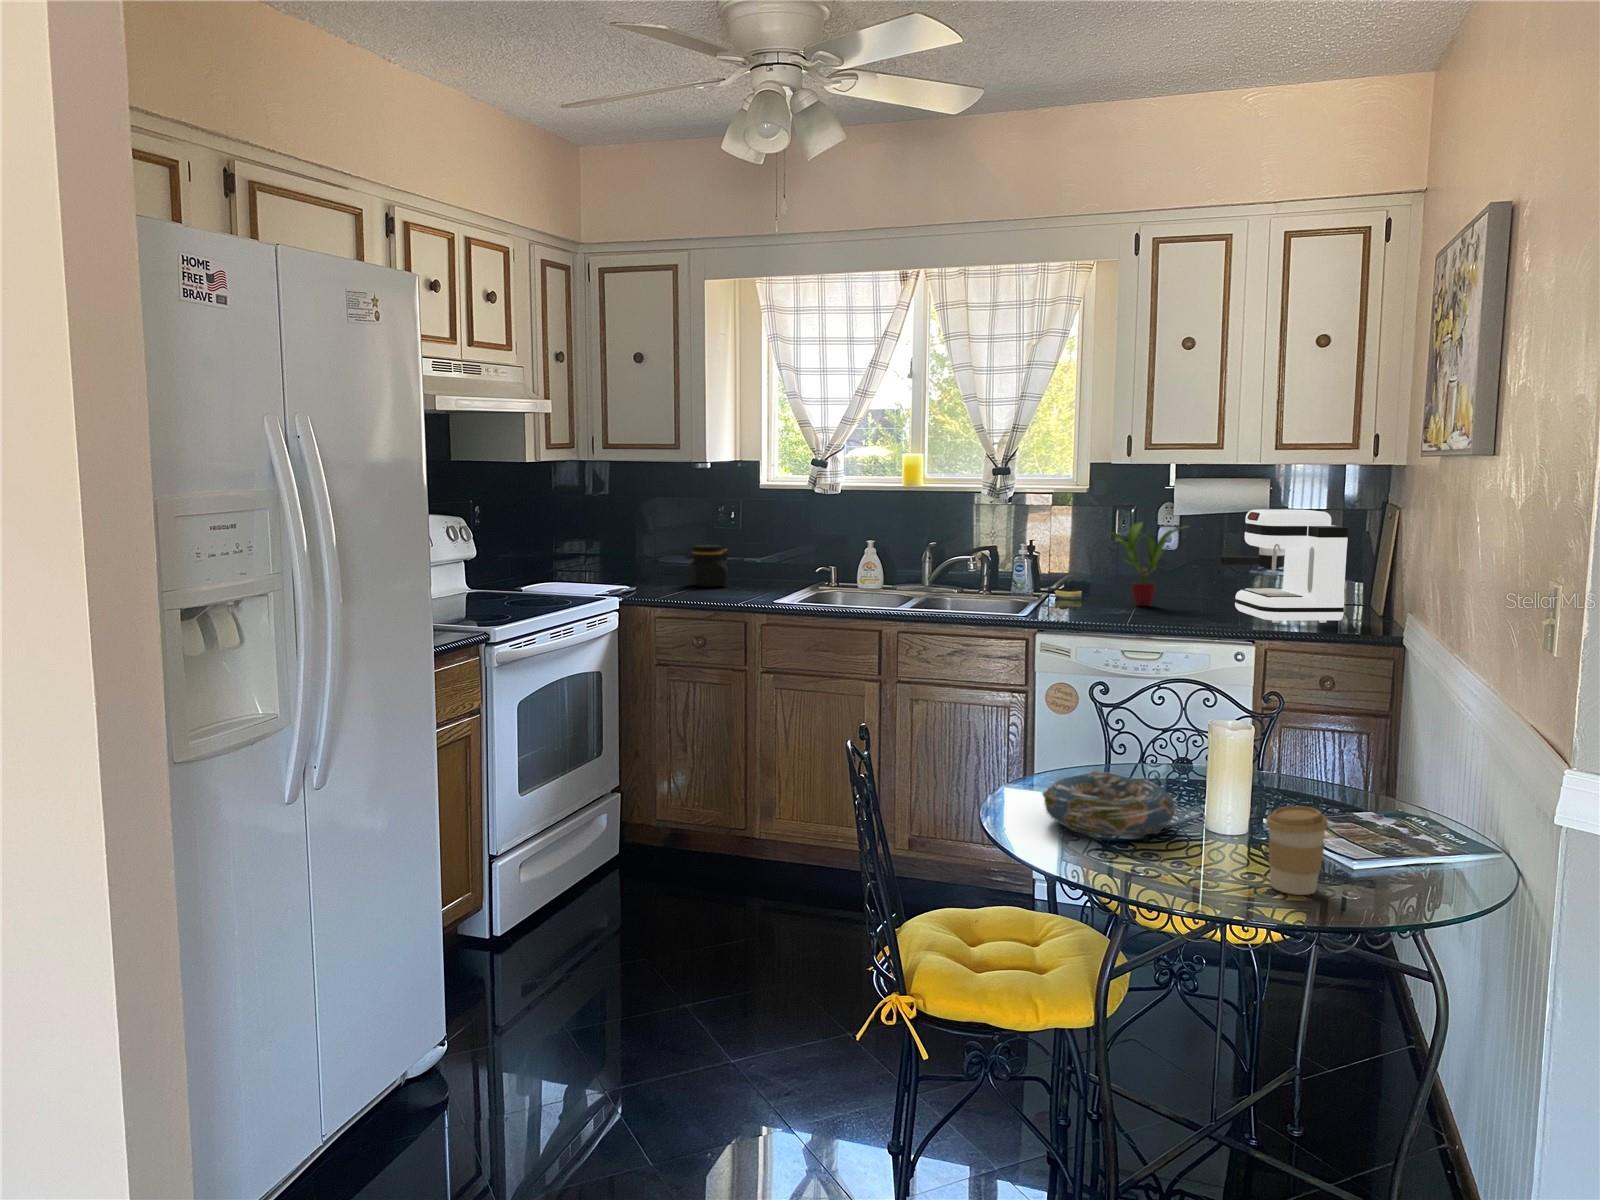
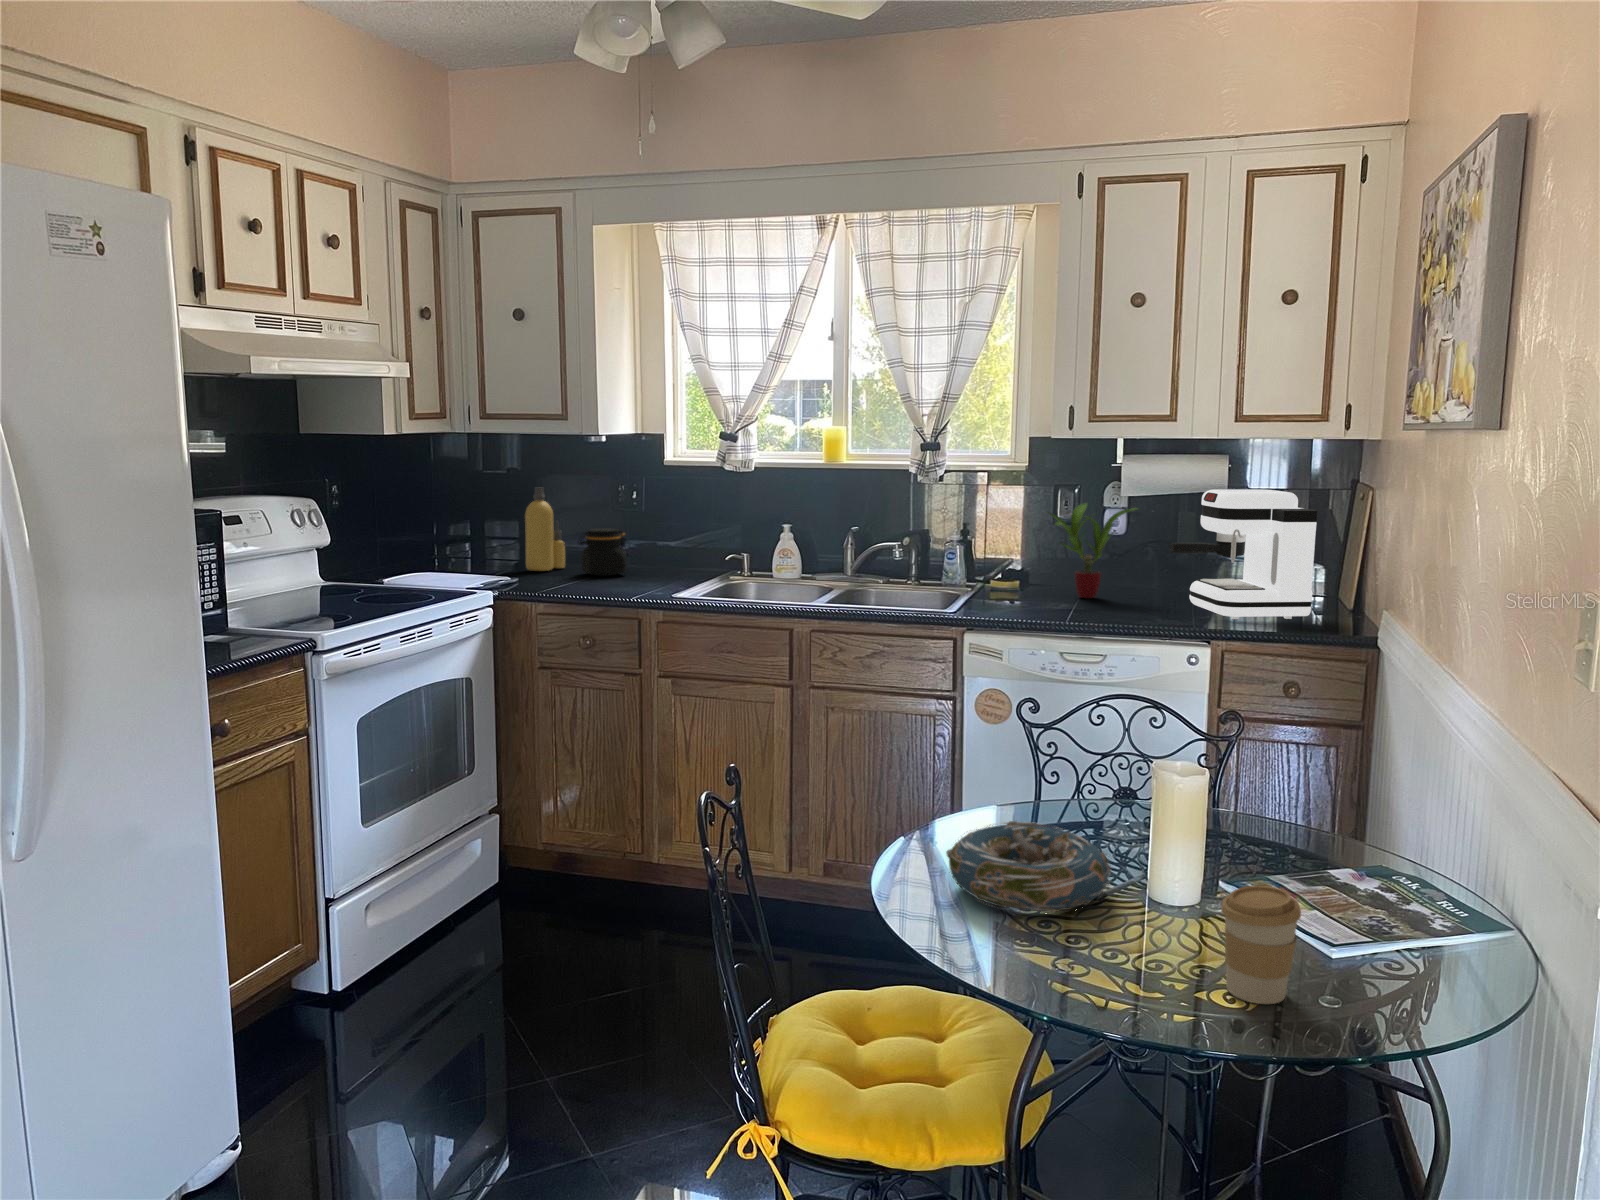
bottle: none [637,508,671,582] -> present [525,488,565,571]

